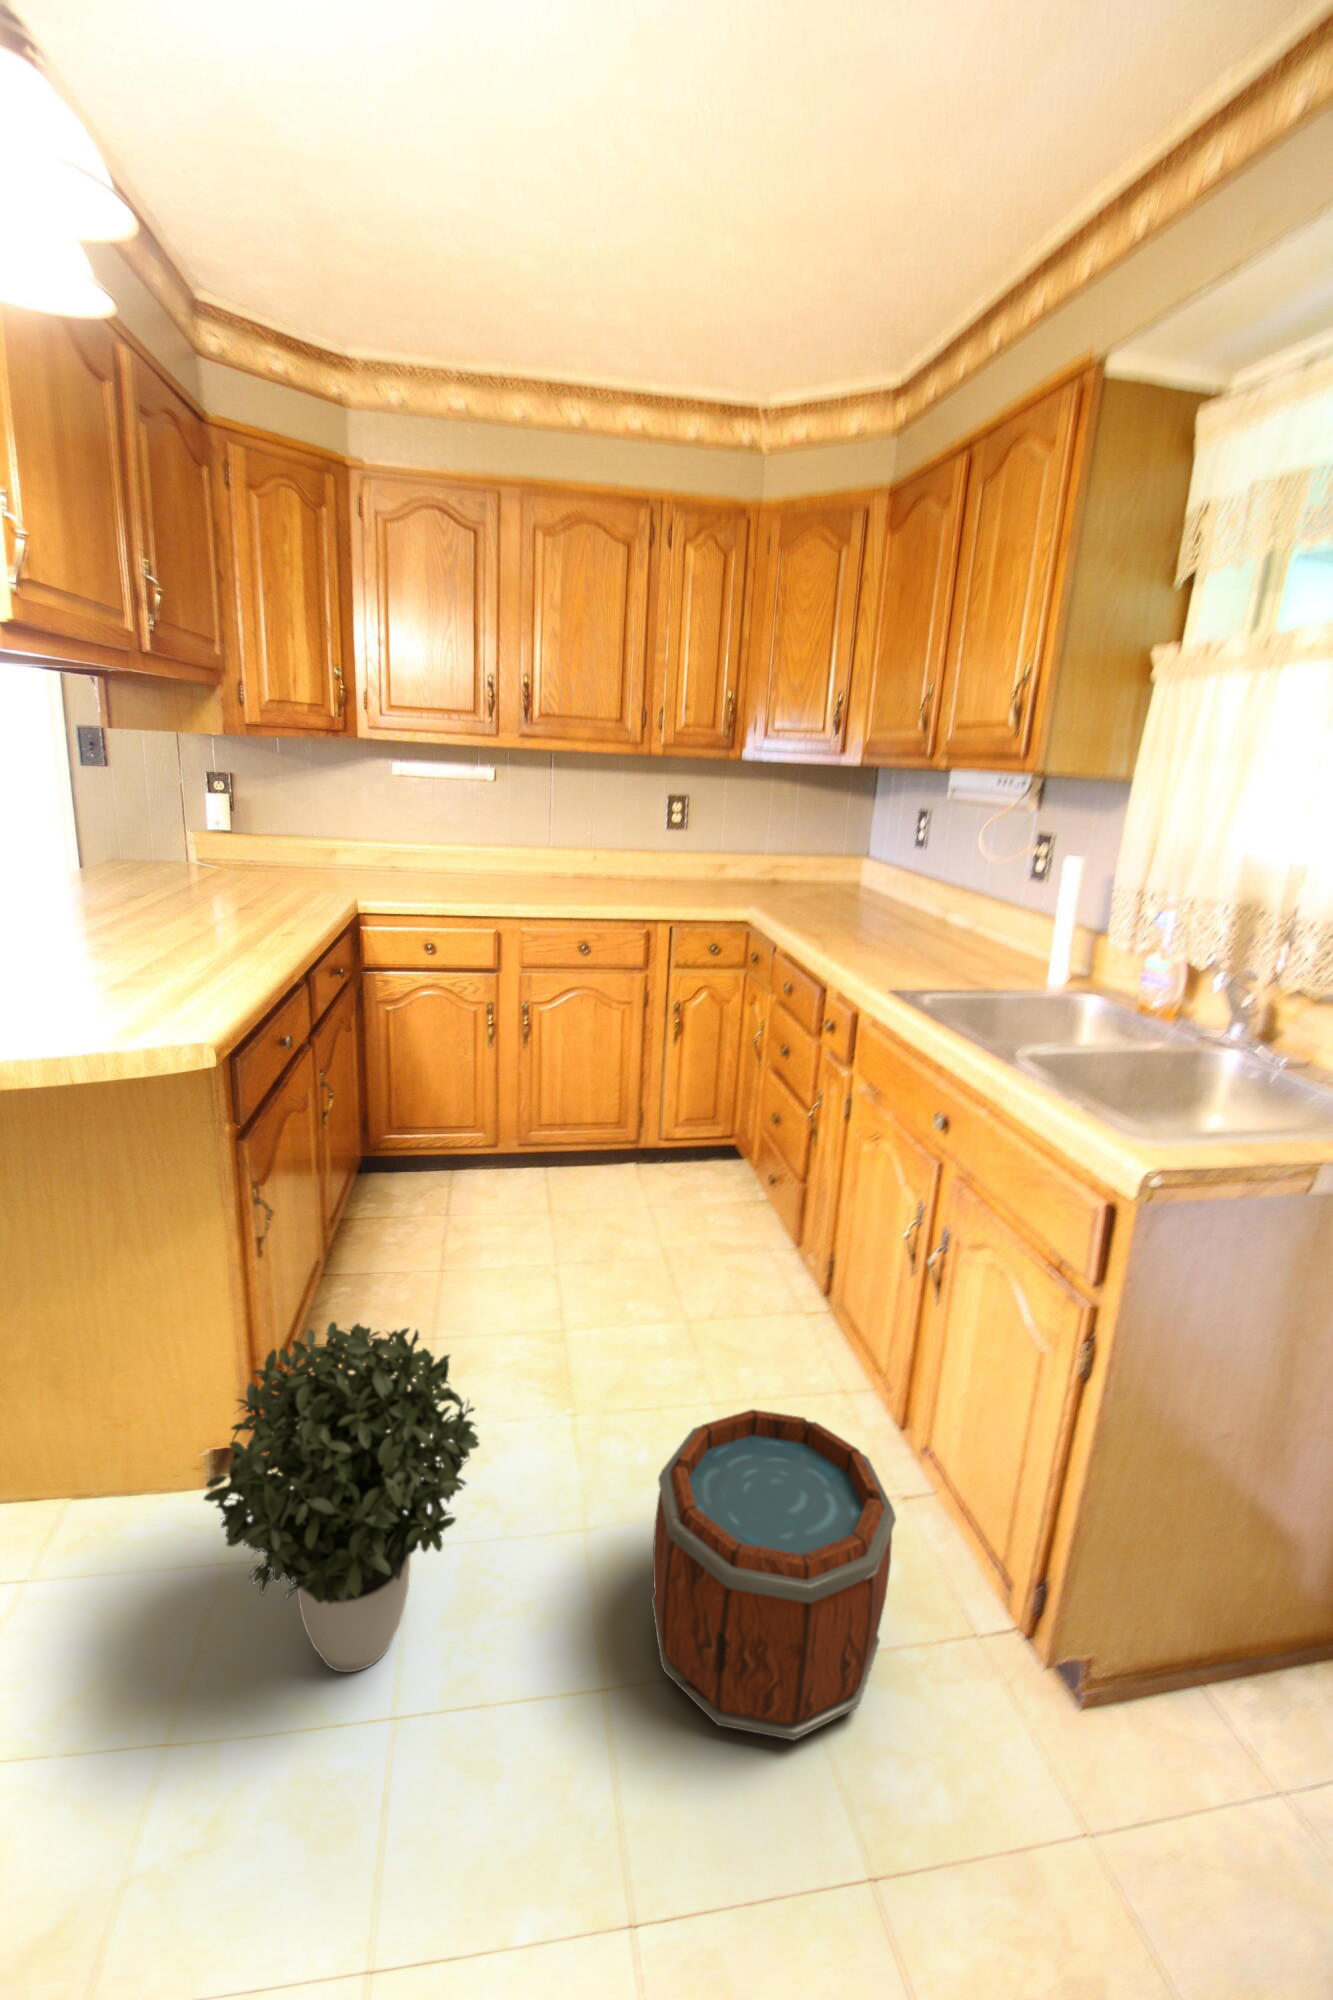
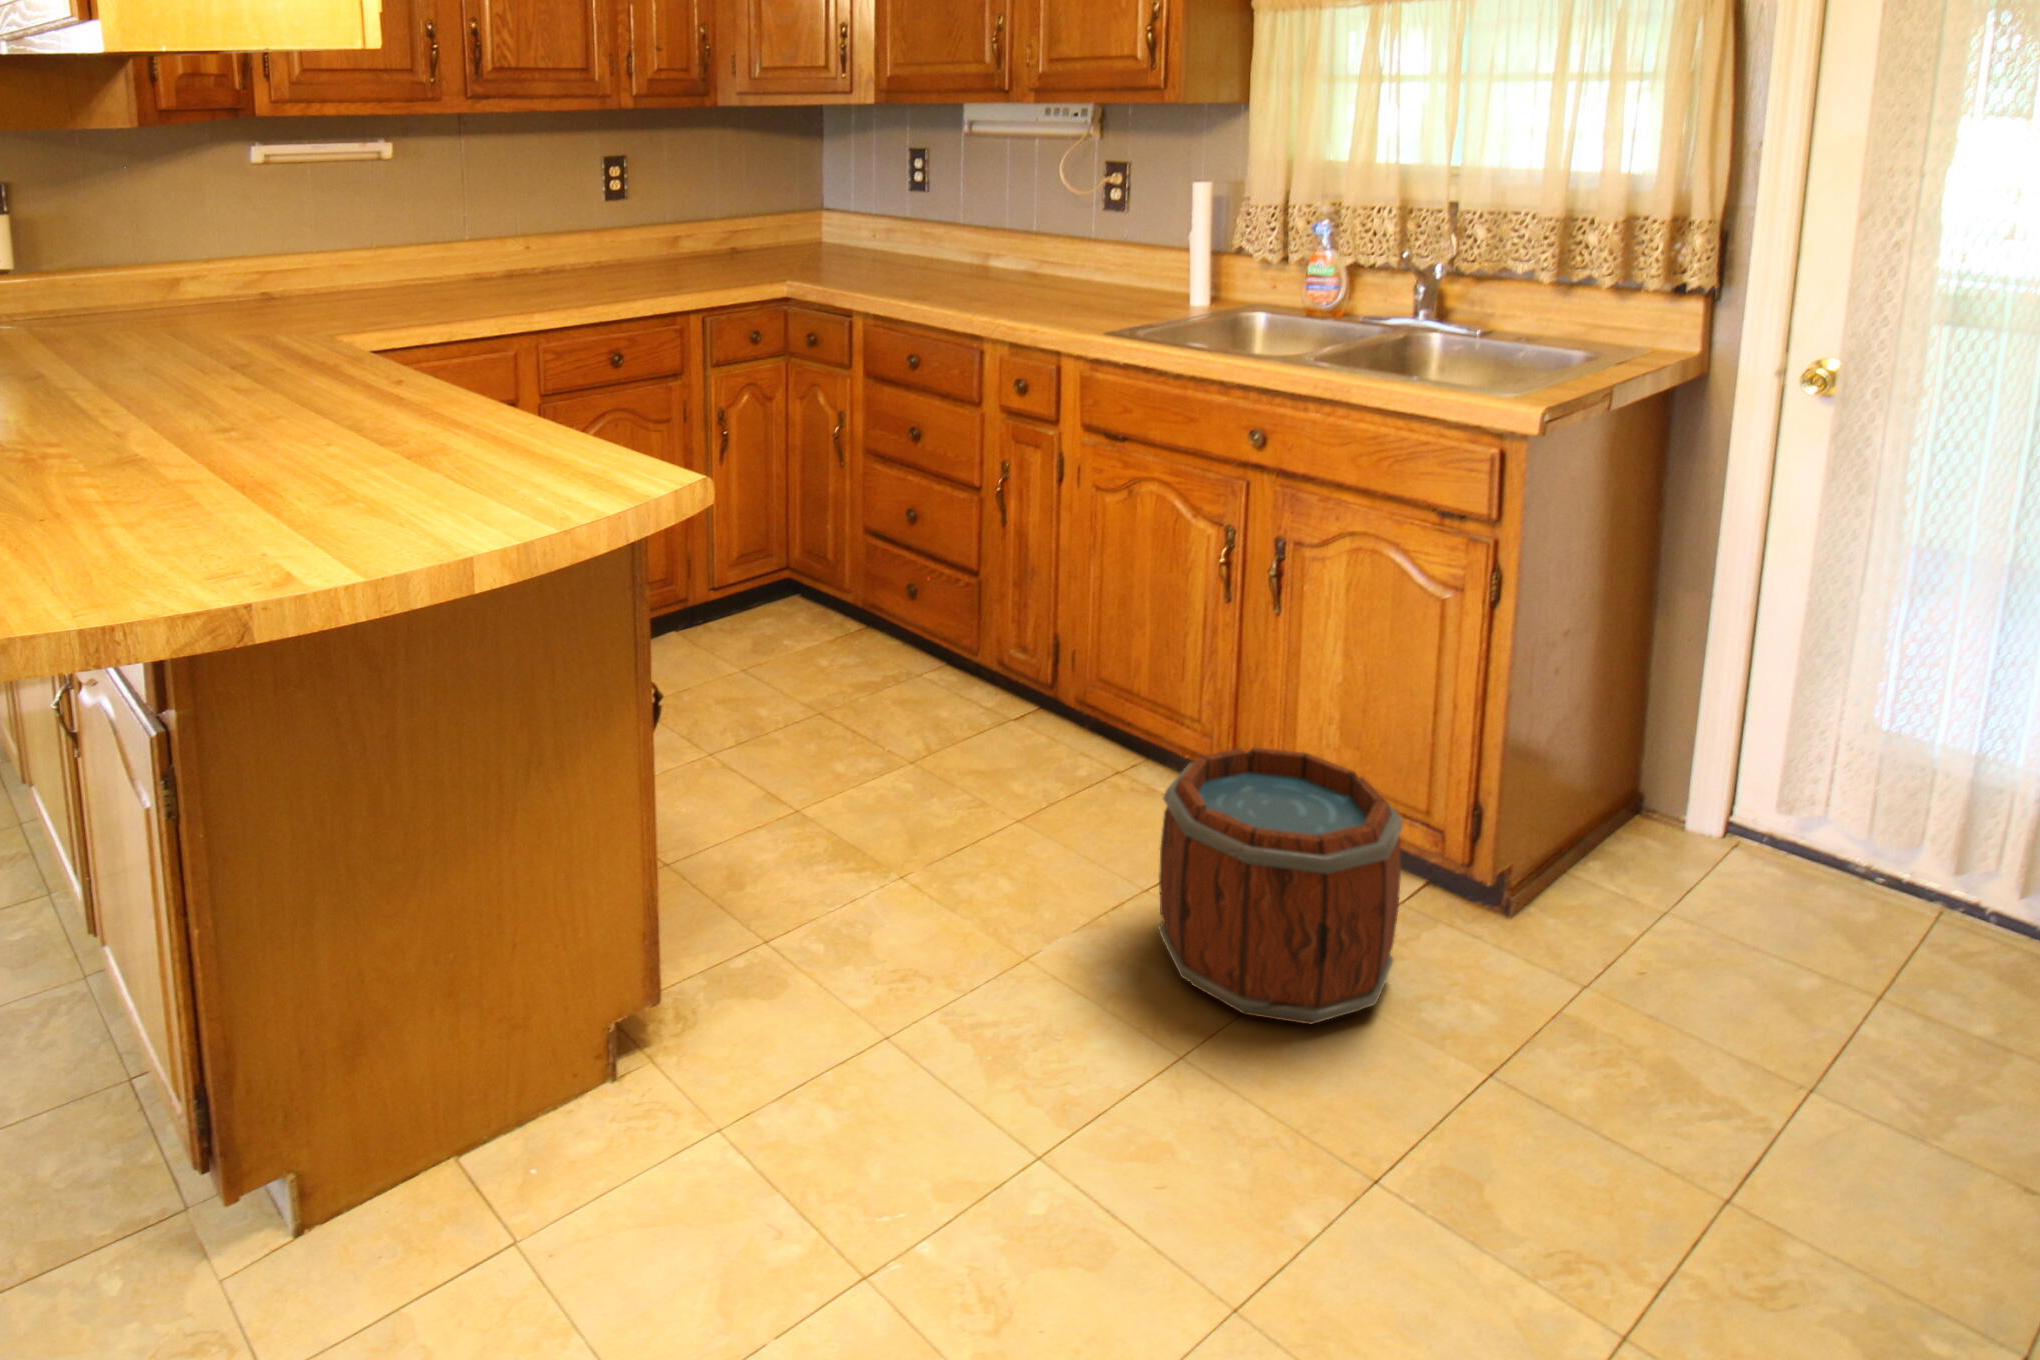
potted plant: present [204,1322,479,1672] -> none [831,750,1111,1145]

